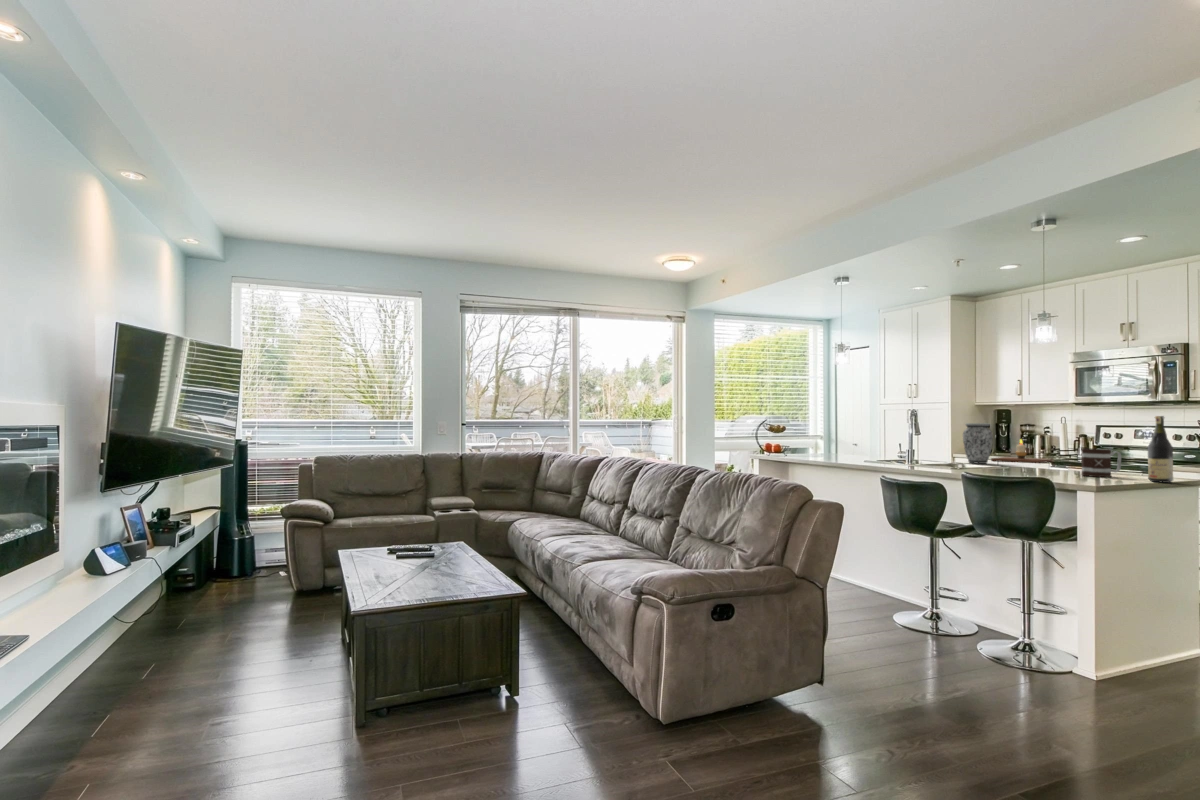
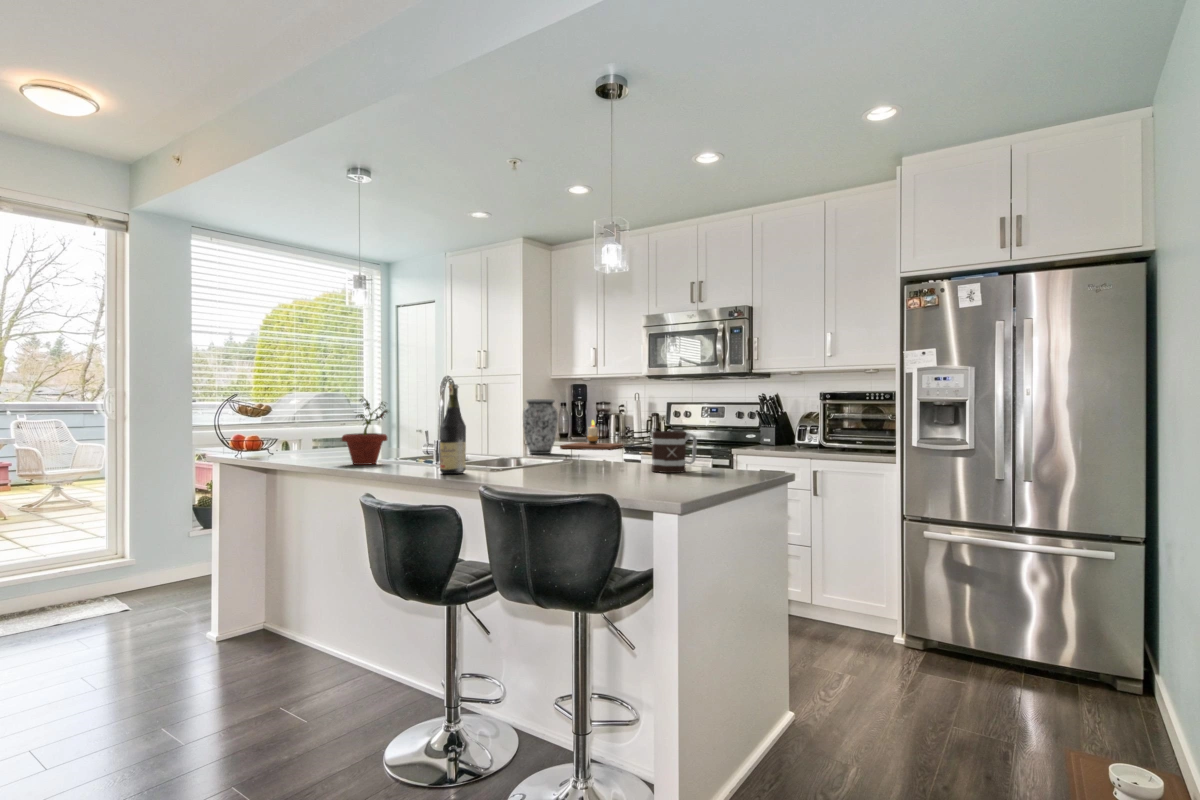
wine bottle: present [1148,416,1173,483] -> present [440,385,466,474]
potted plant: none [846,422,876,464] -> present [342,397,388,465]

